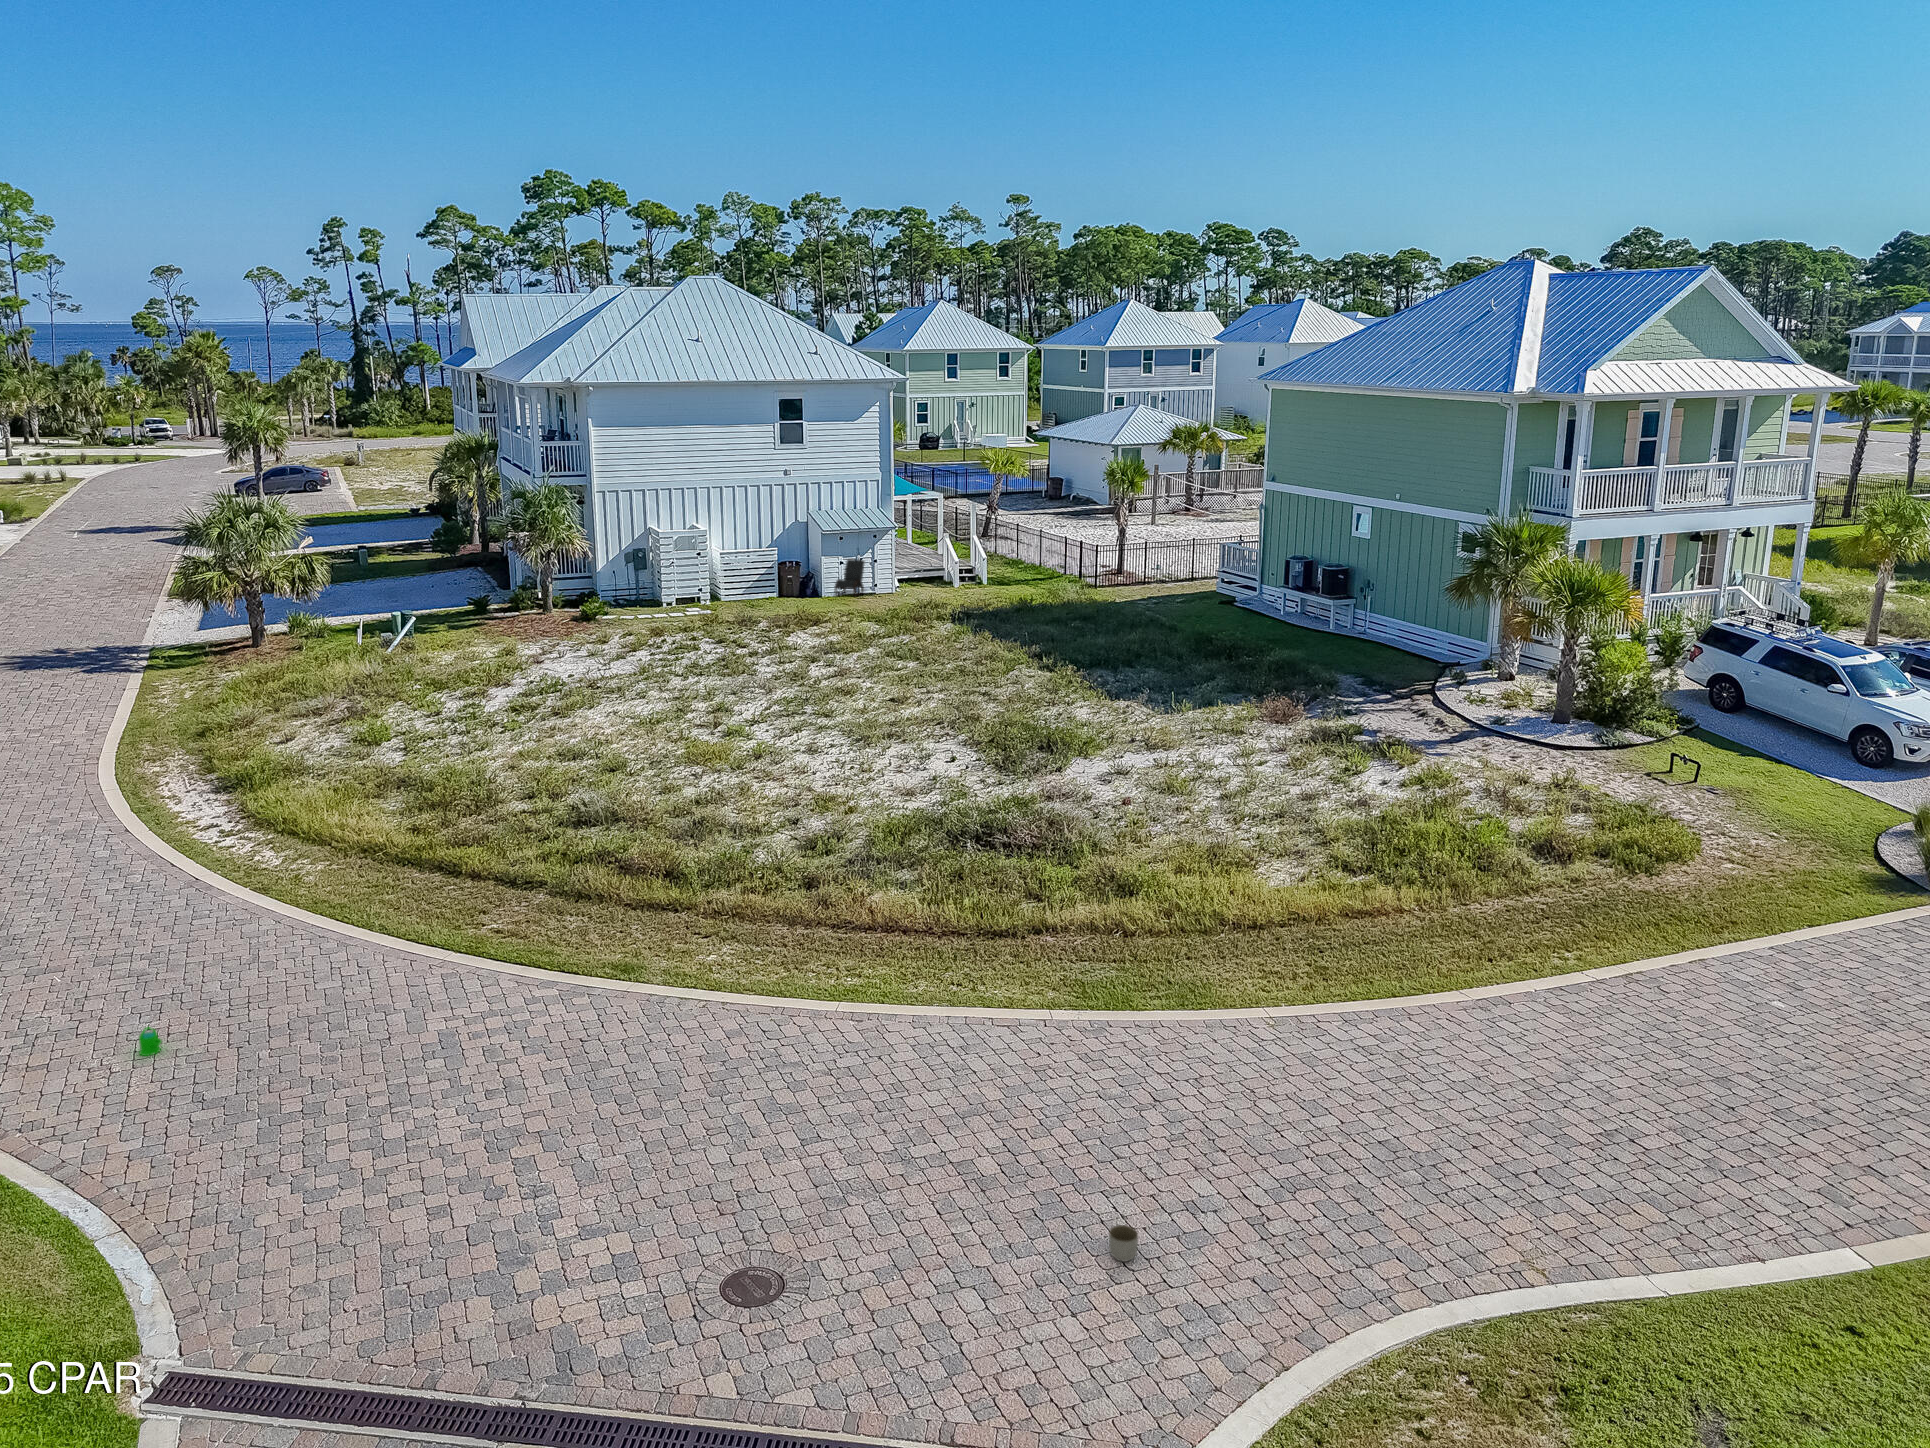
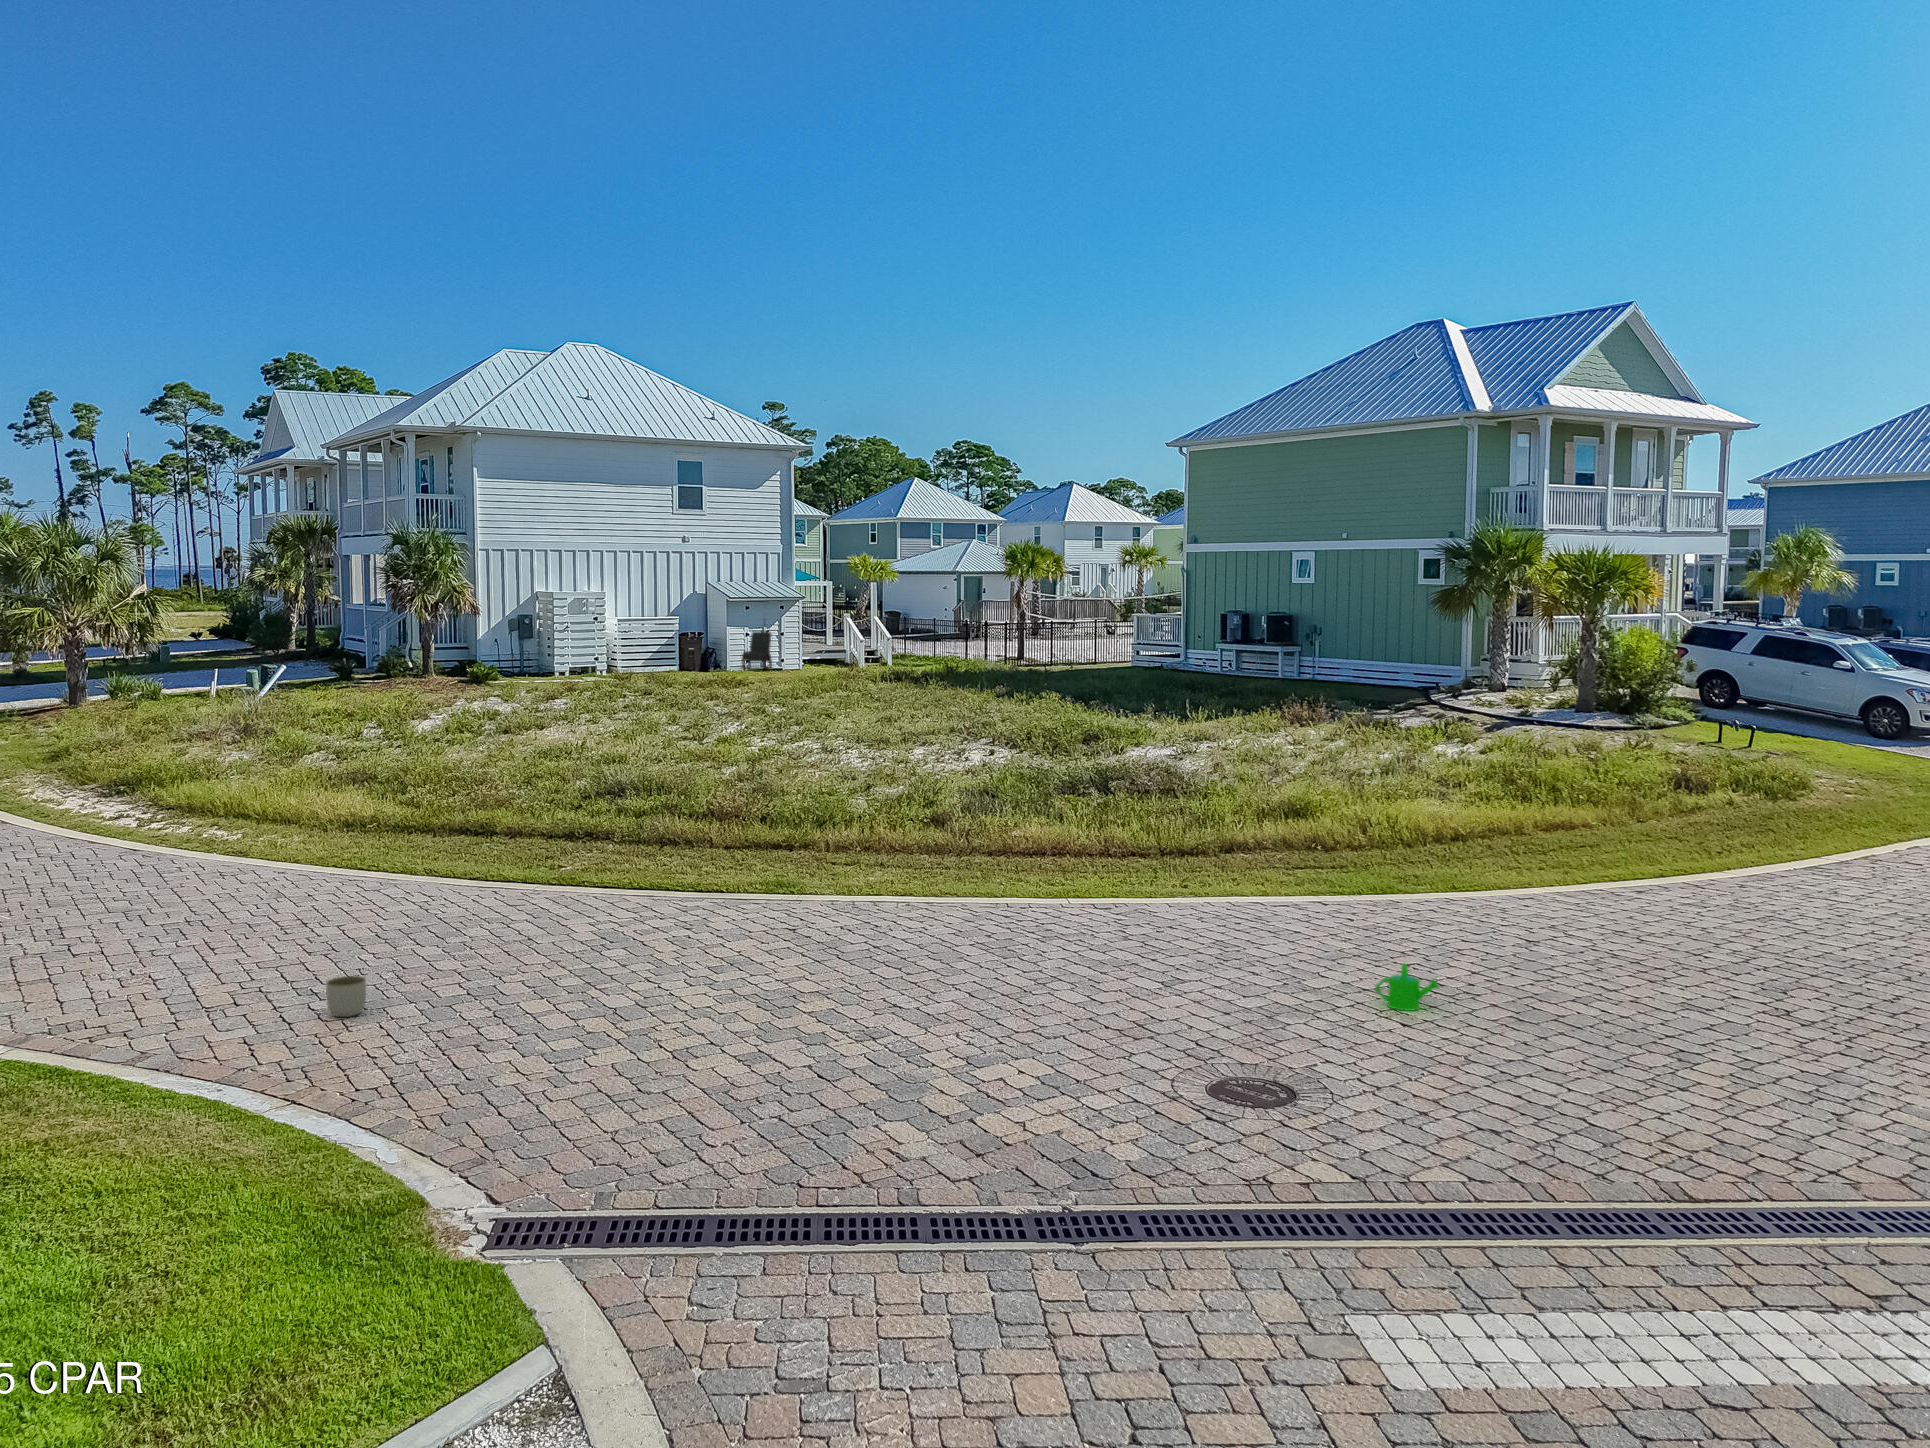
watering can: present [139,1027,162,1056] -> present [1375,963,1439,1011]
planter: present [1109,1225,1138,1262] -> present [326,976,366,1017]

